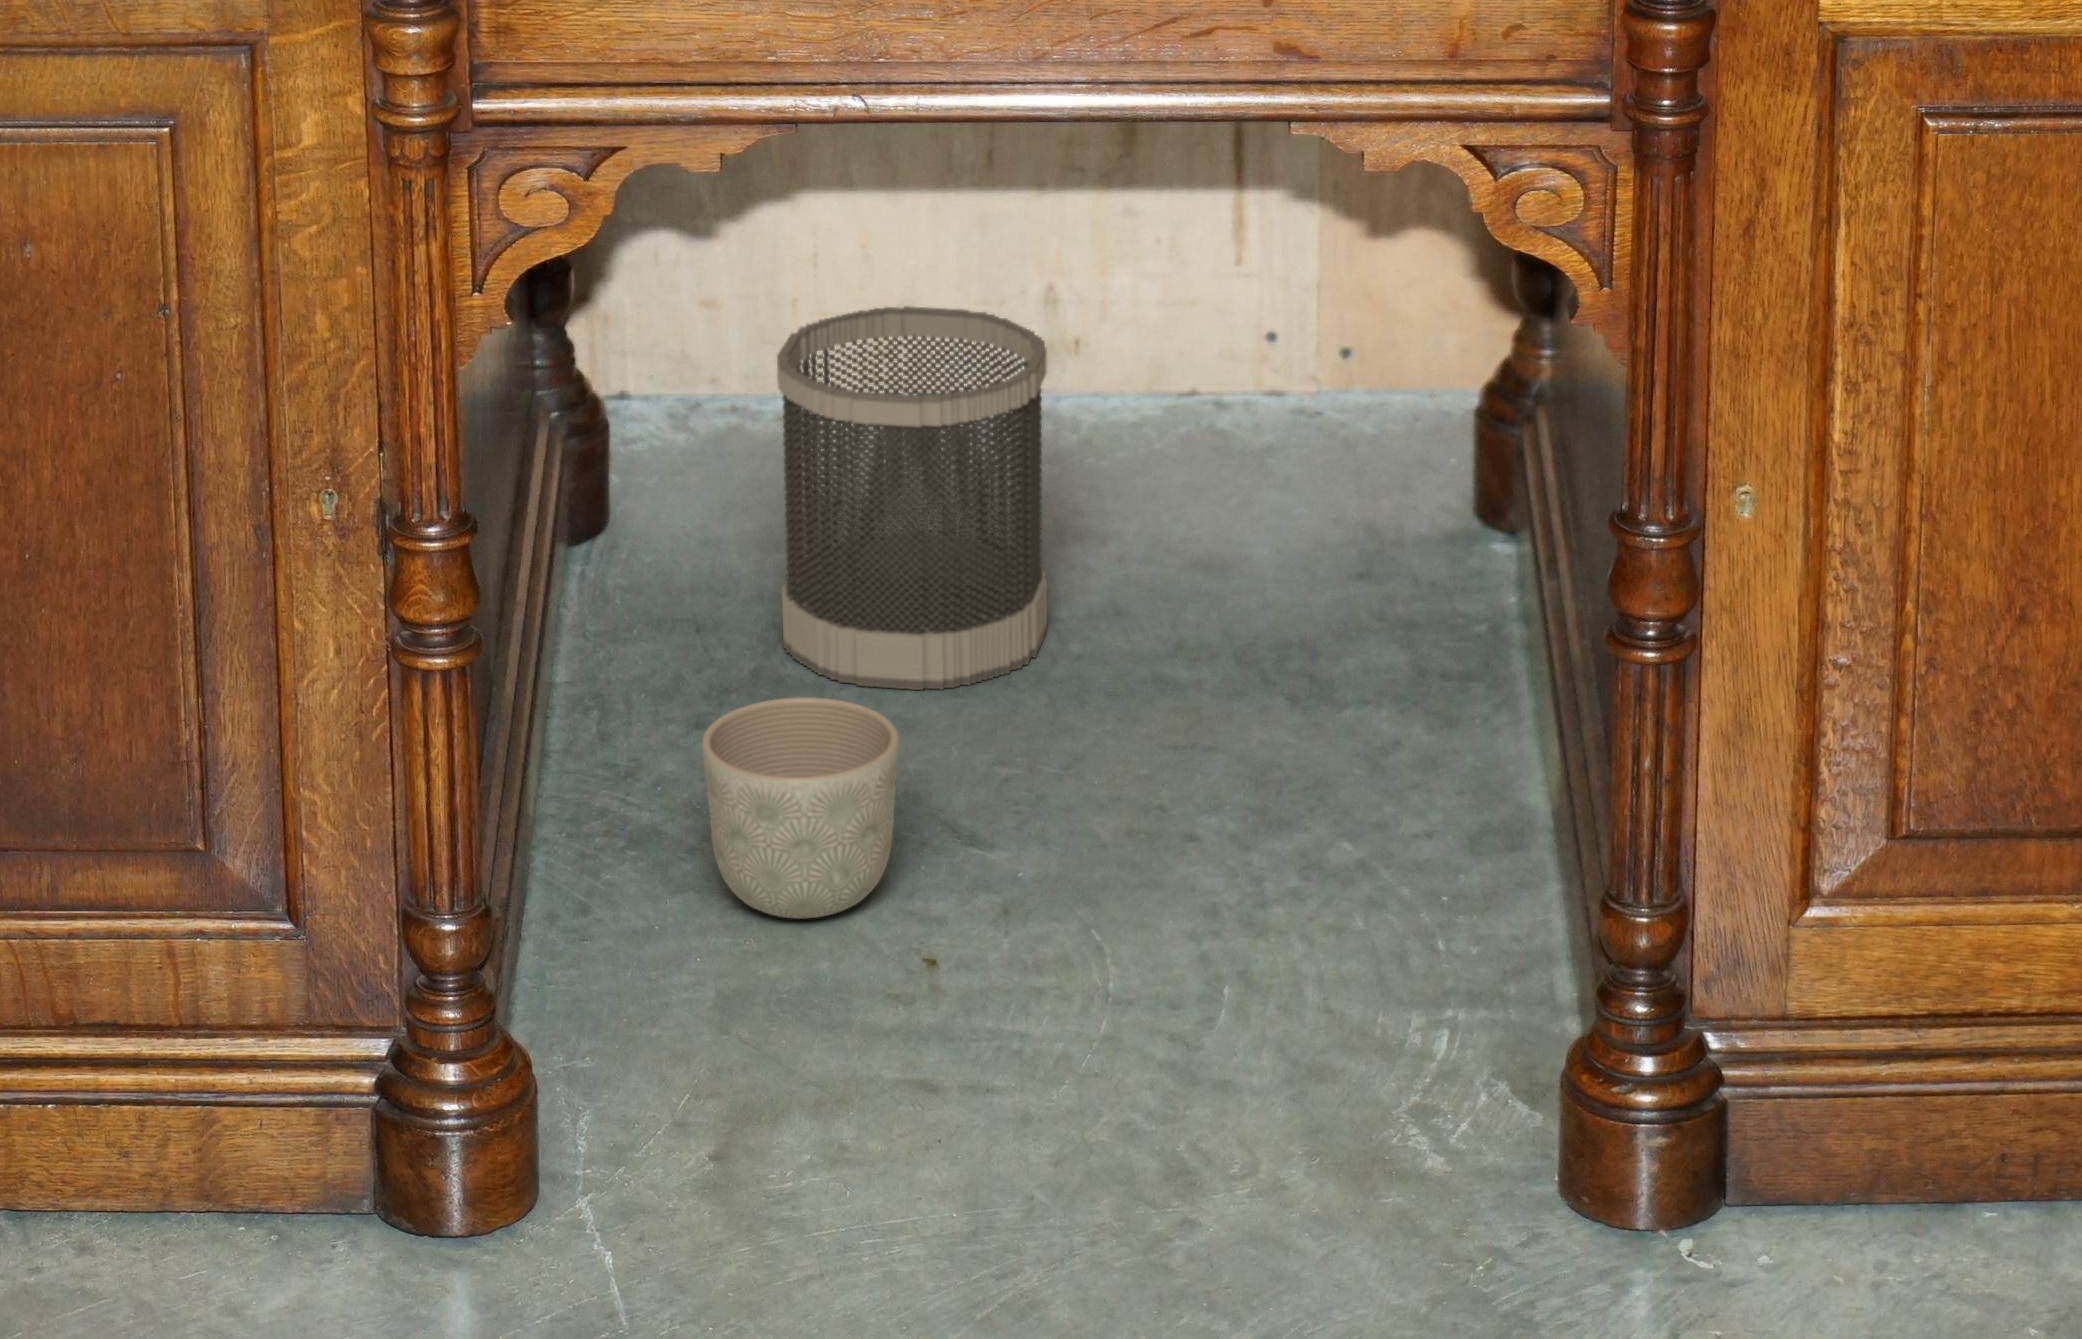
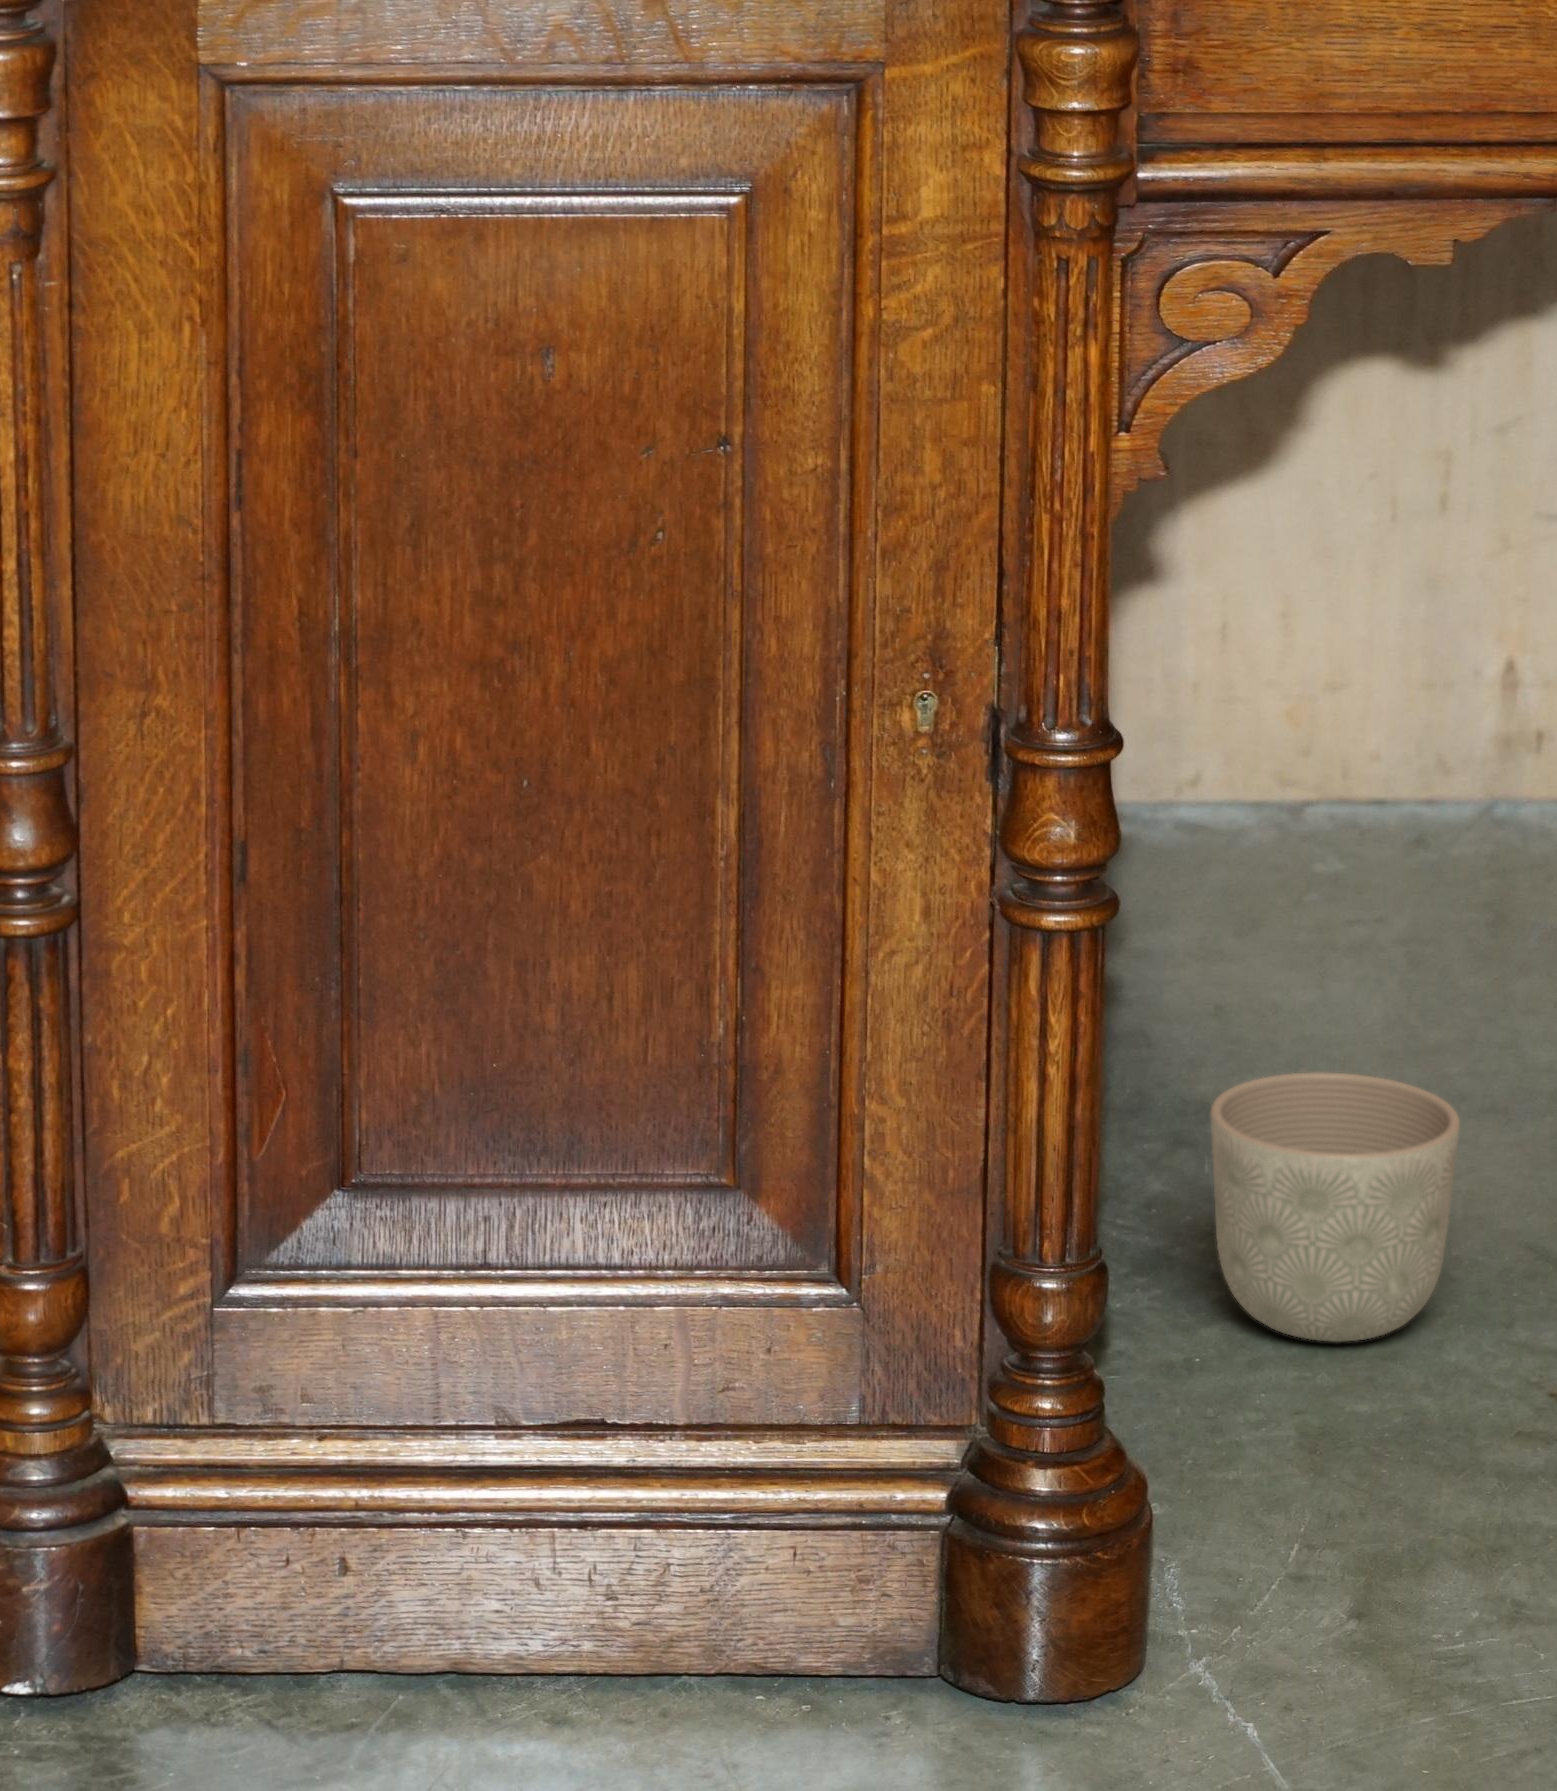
wastebasket: present [777,306,1047,690] -> none [1171,662,1500,1106]

